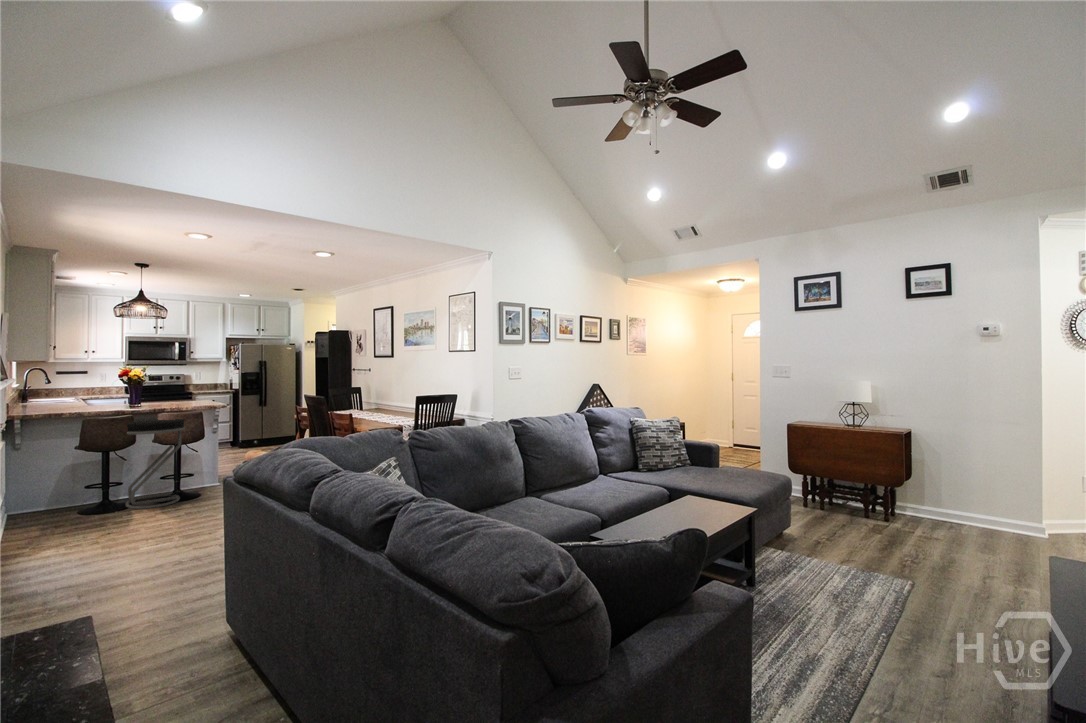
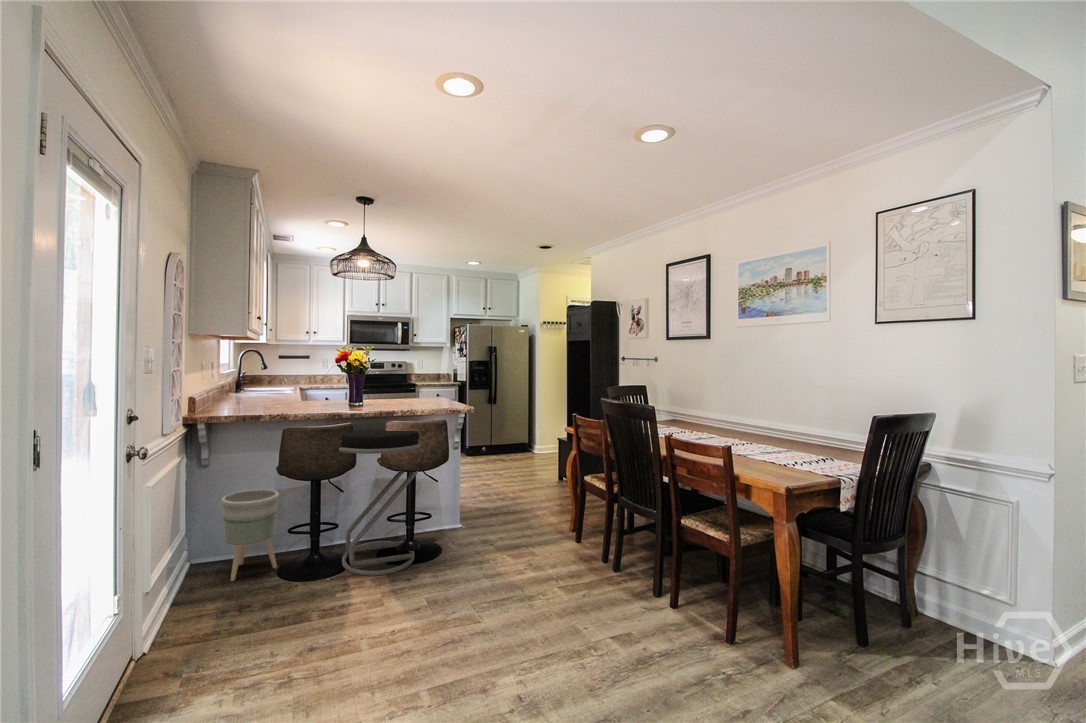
planter: none [33,463,77,518] -> present [221,489,279,581]

